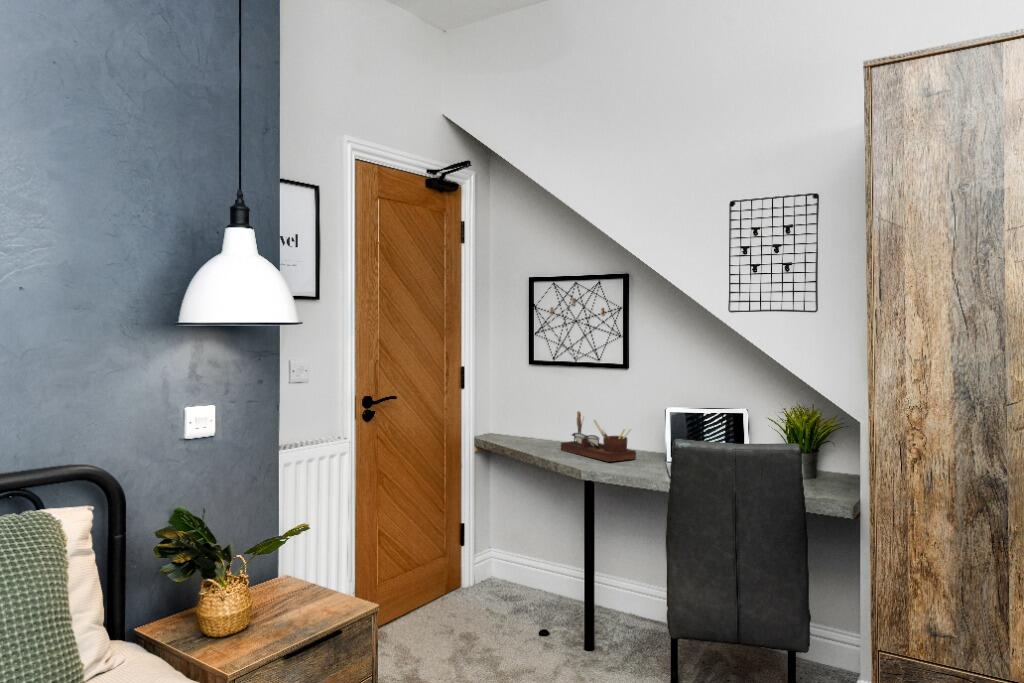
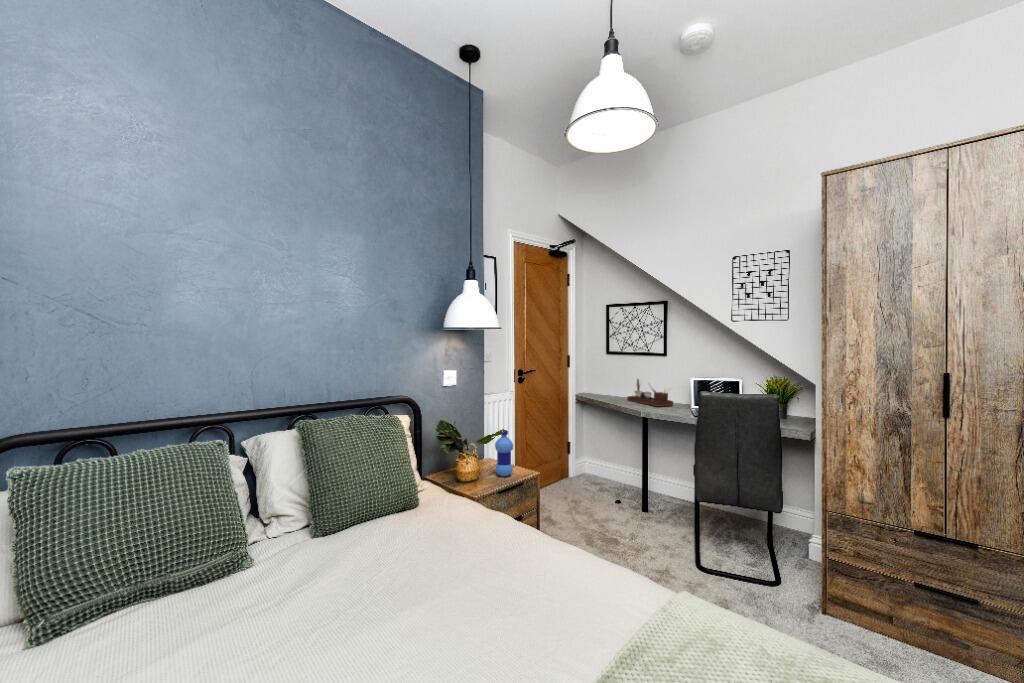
water bottle: none [287,526,323,616] -> present [495,430,513,477]

